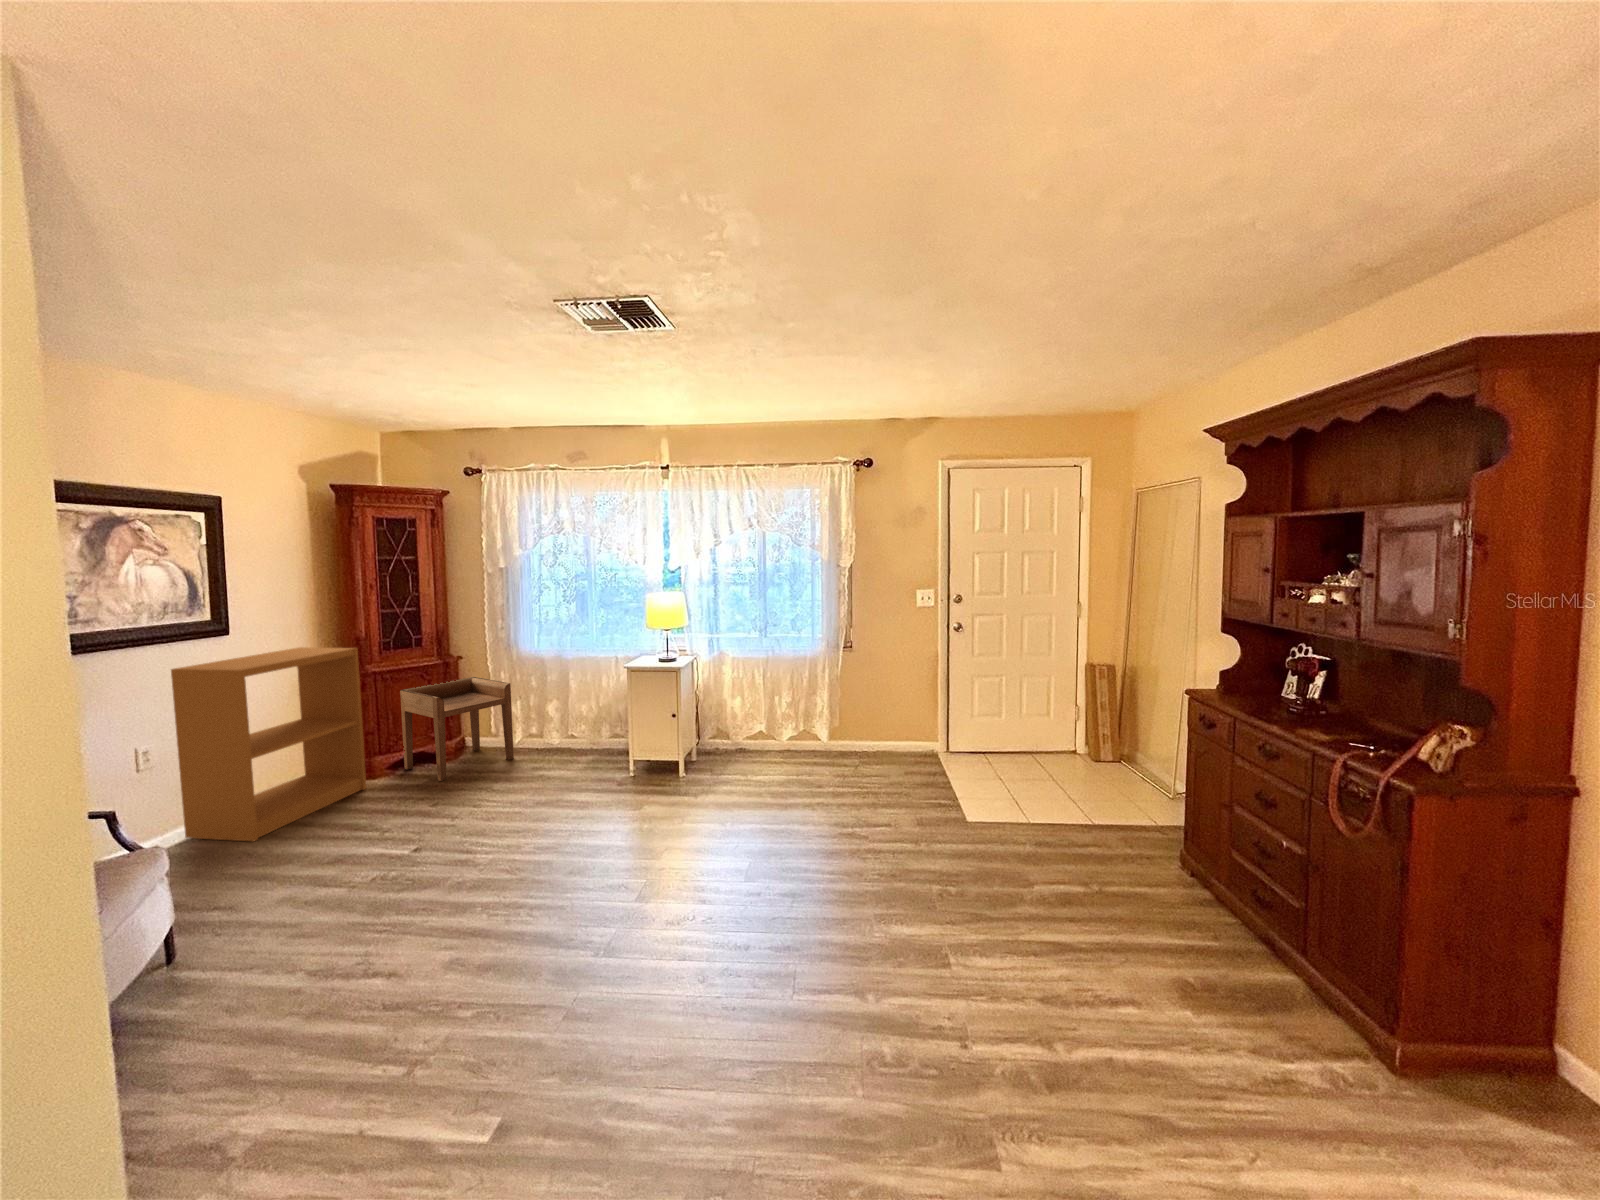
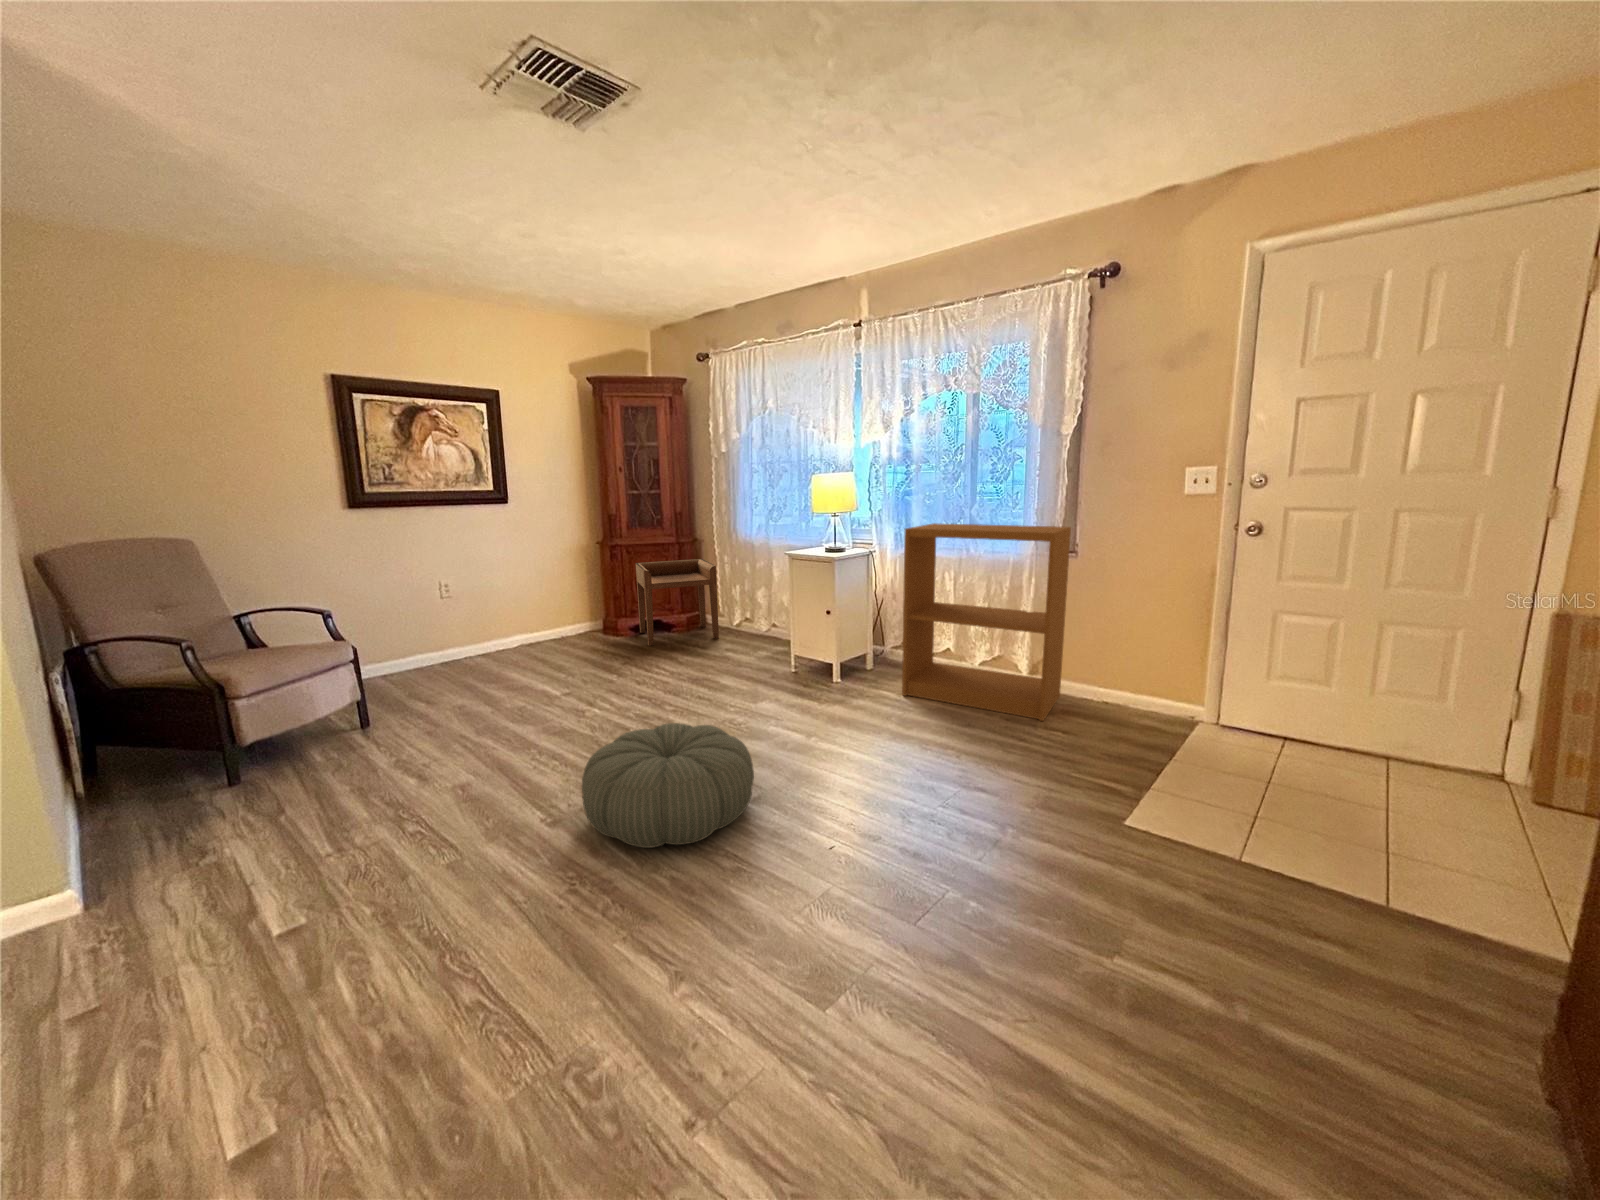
bookshelf: present [171,647,366,841] -> present [902,523,1071,721]
pouf: none [612,828,759,942] -> present [582,723,754,848]

